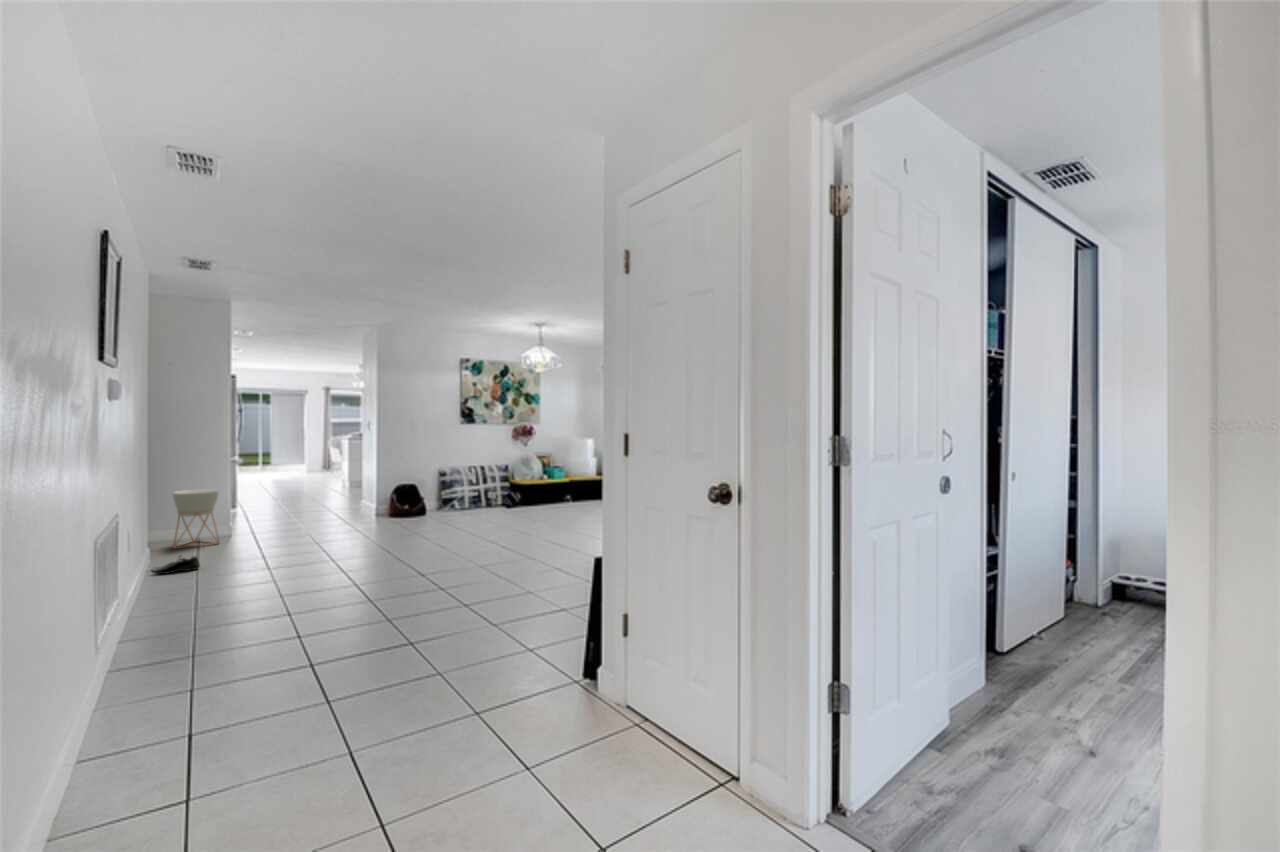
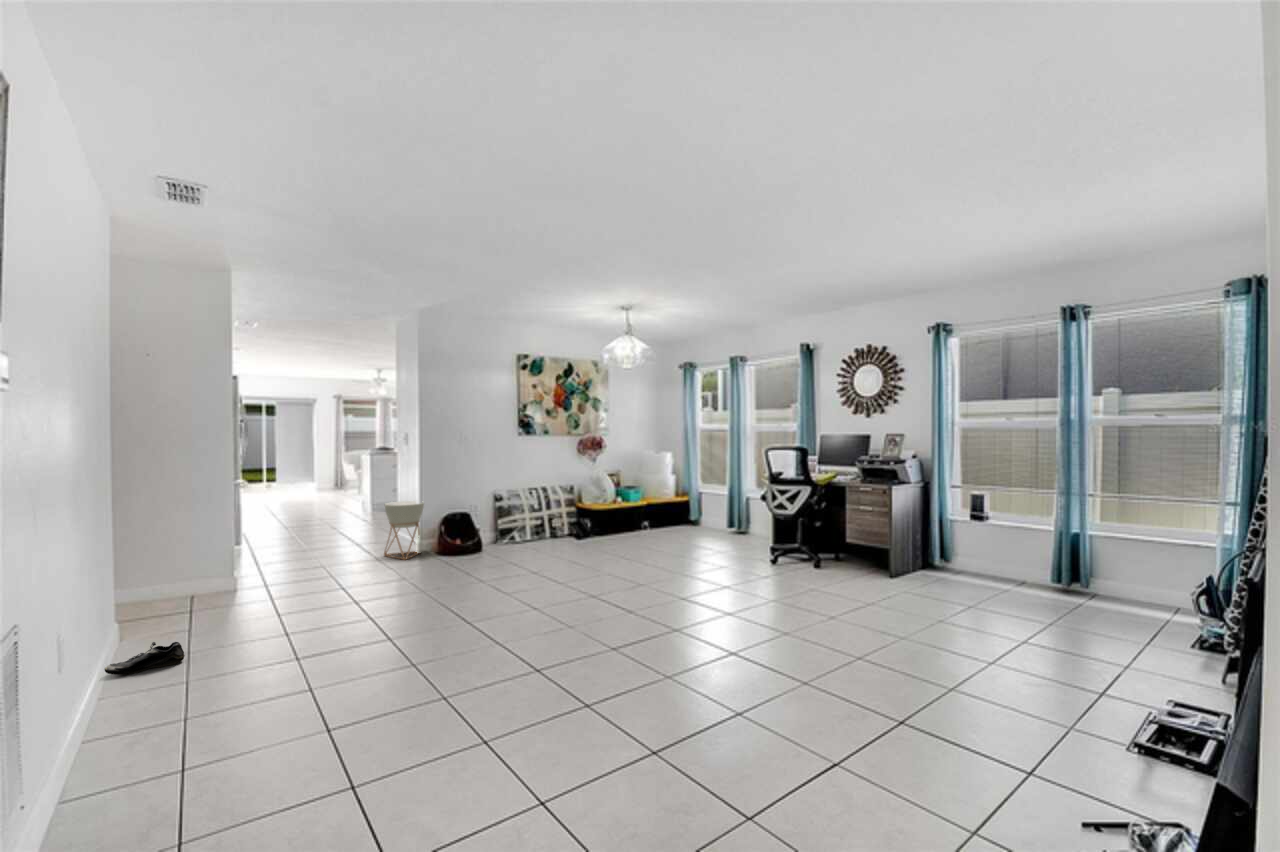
planter: present [173,489,220,548] -> present [384,501,424,560]

